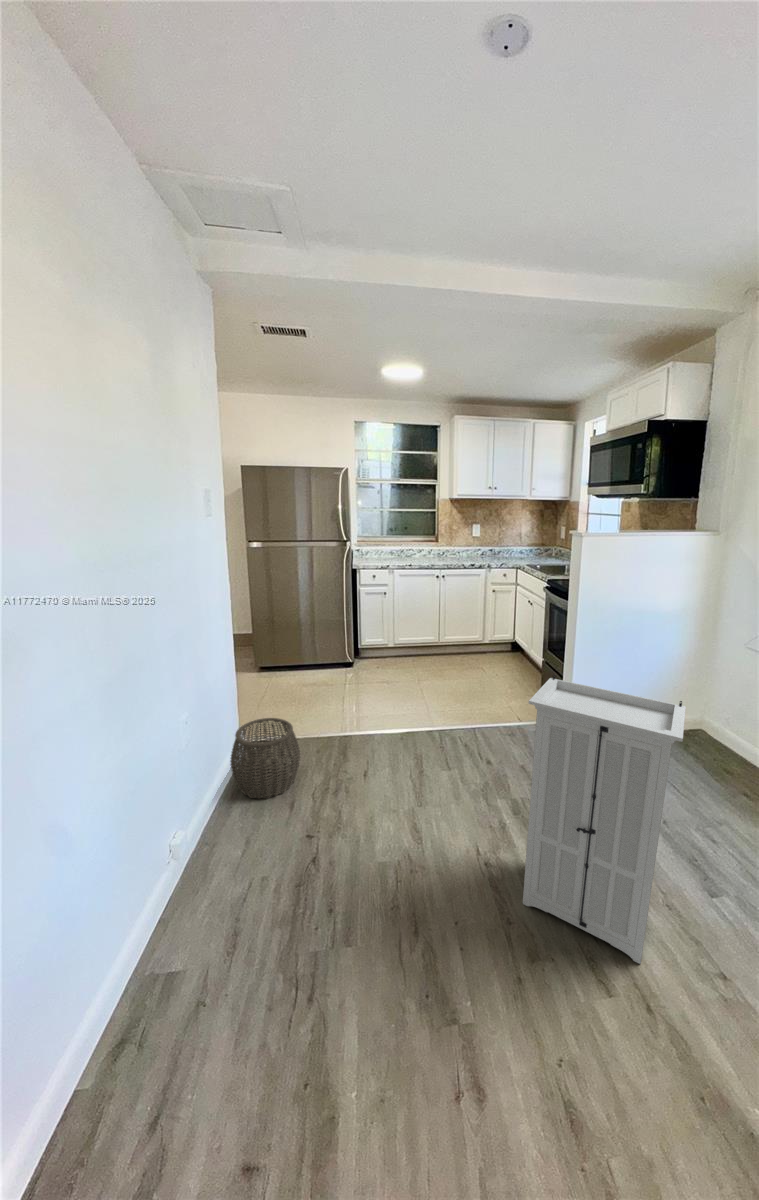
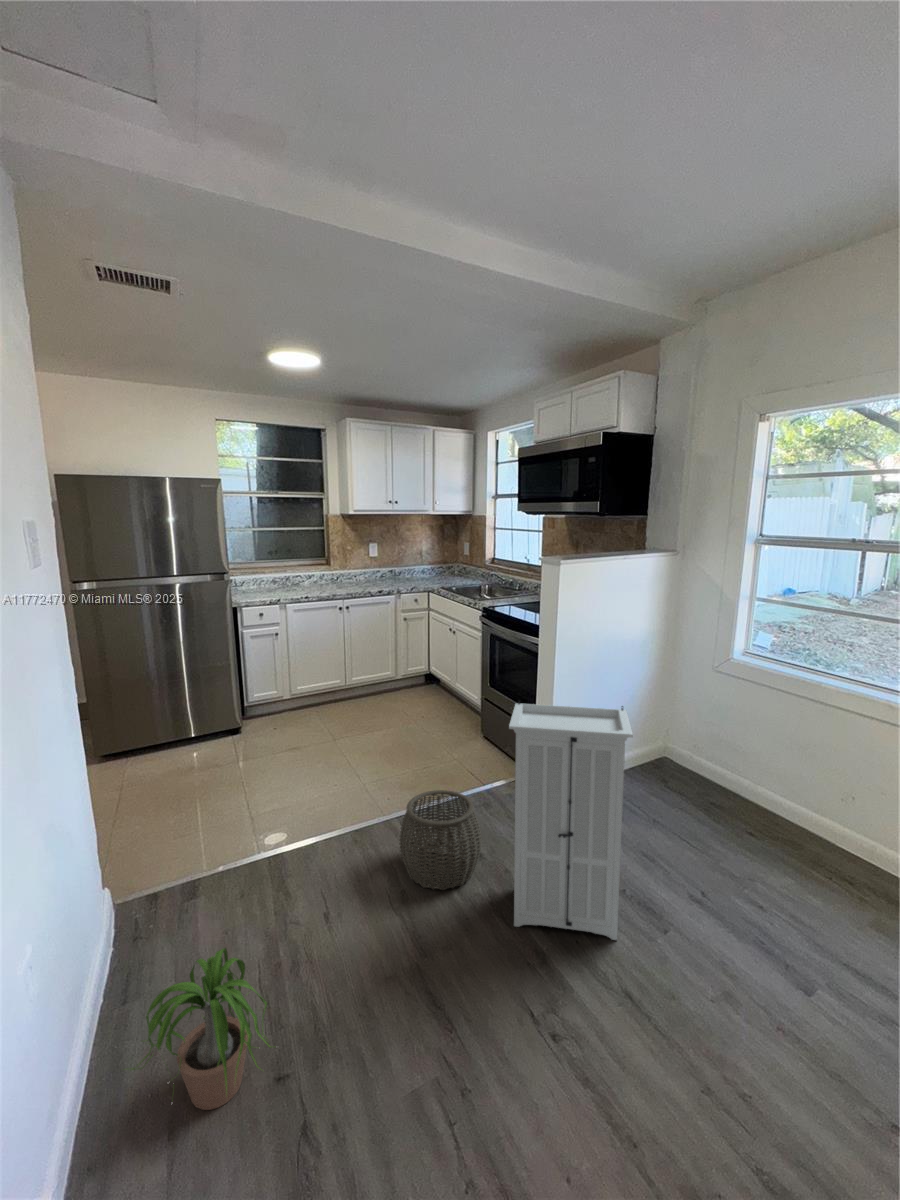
woven basket: present [230,718,300,798] -> present [399,790,482,890]
potted plant: none [136,844,264,979] -> present [131,948,271,1110]

